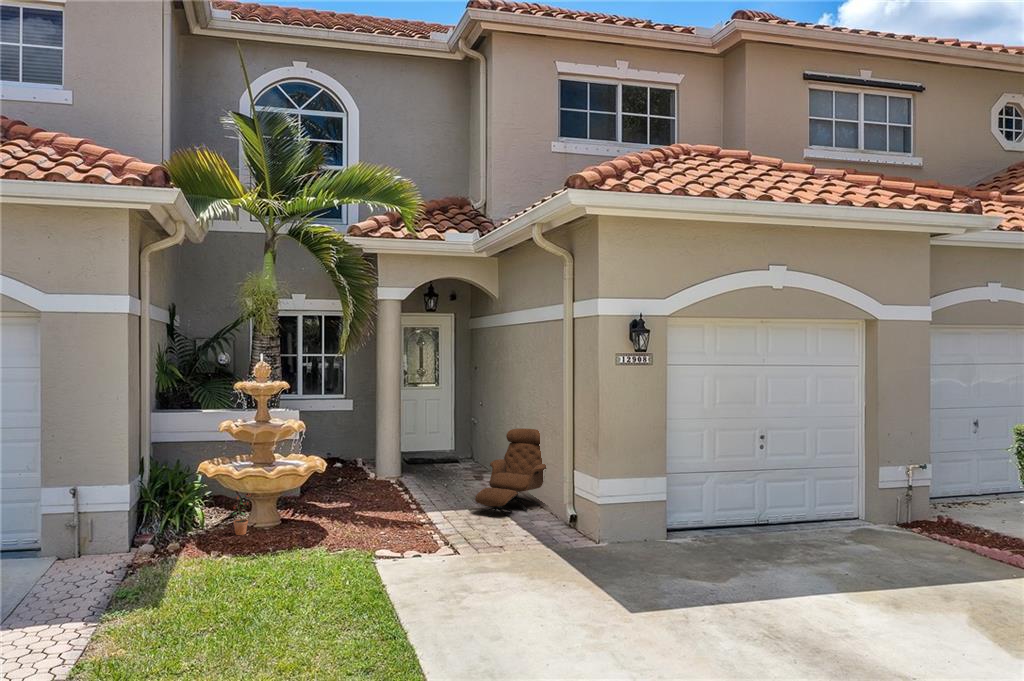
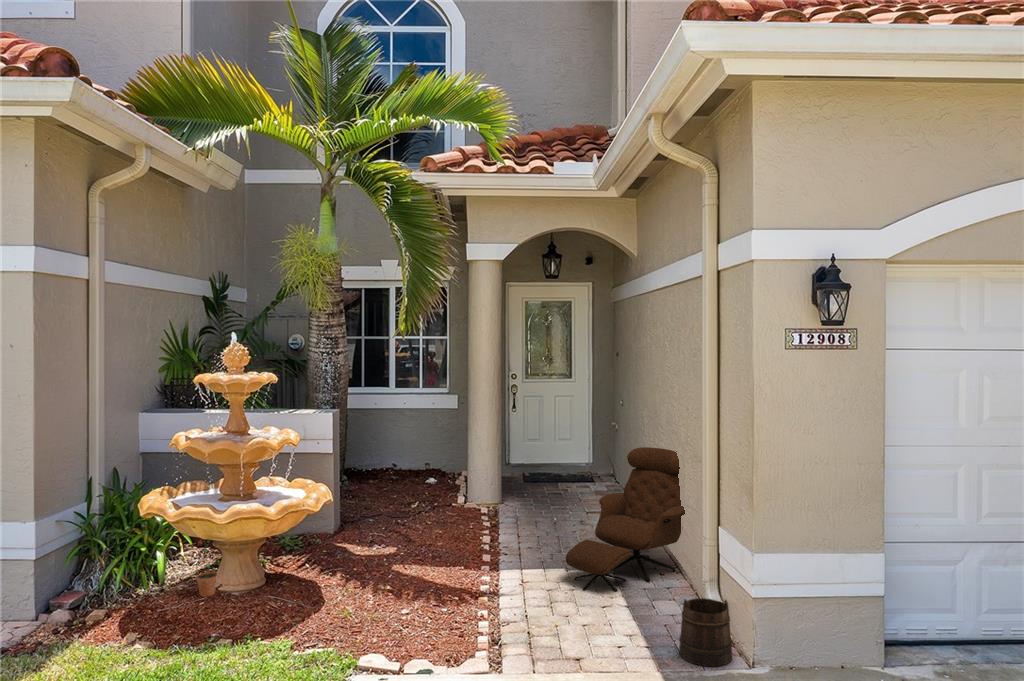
bucket: none [558,506,587,542] -> present [679,598,732,666]

